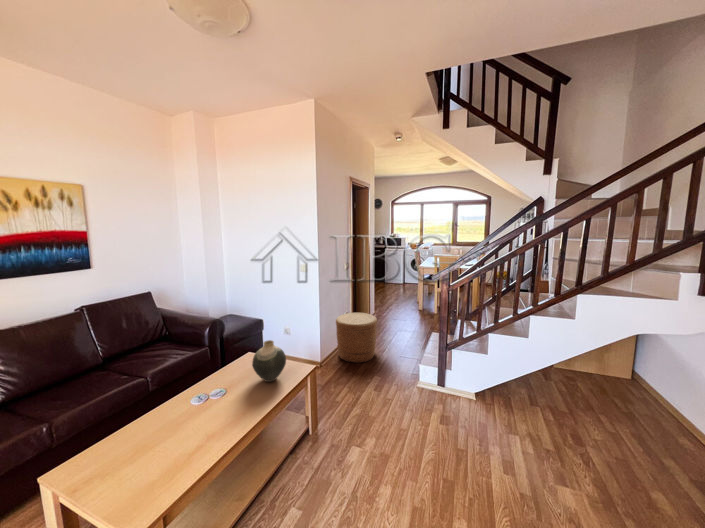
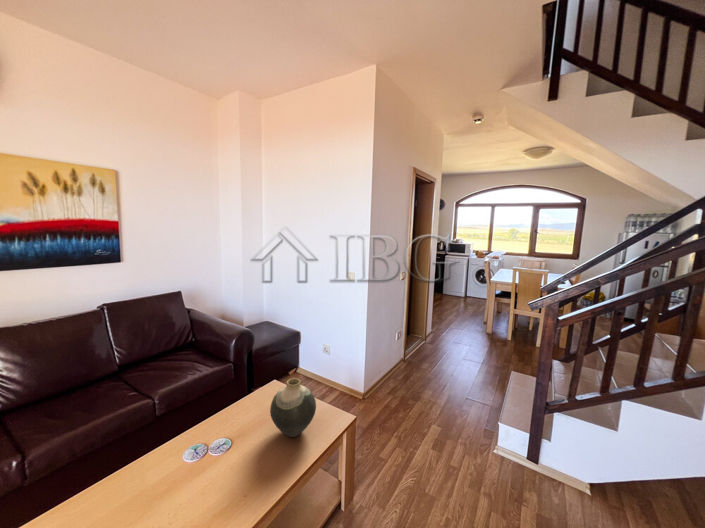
woven basket: present [336,313,377,363] -> none [385,334,438,401]

